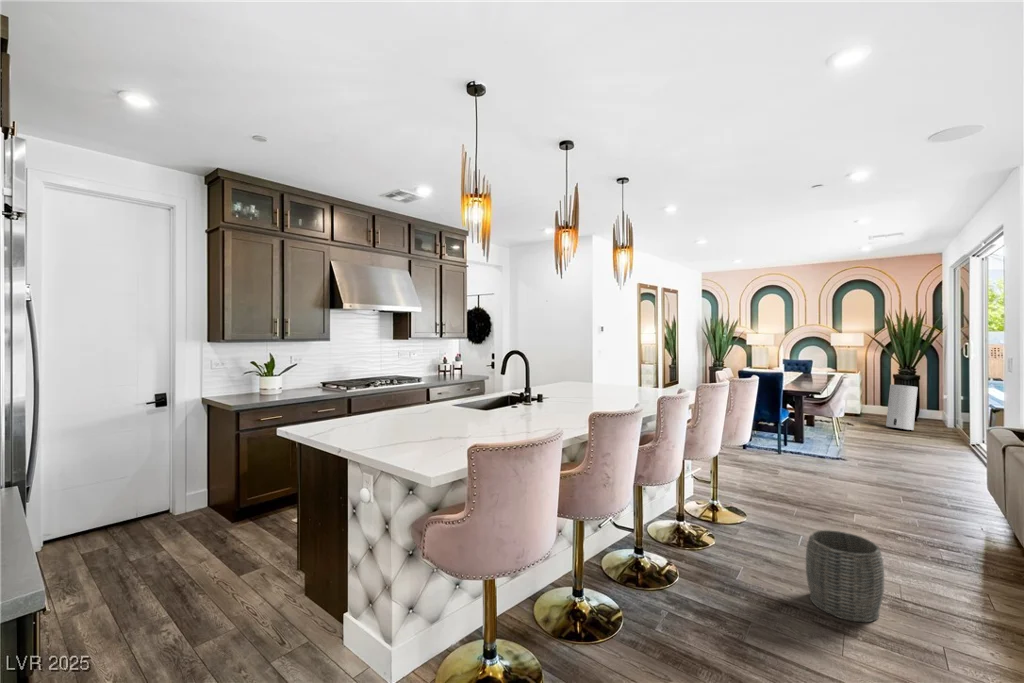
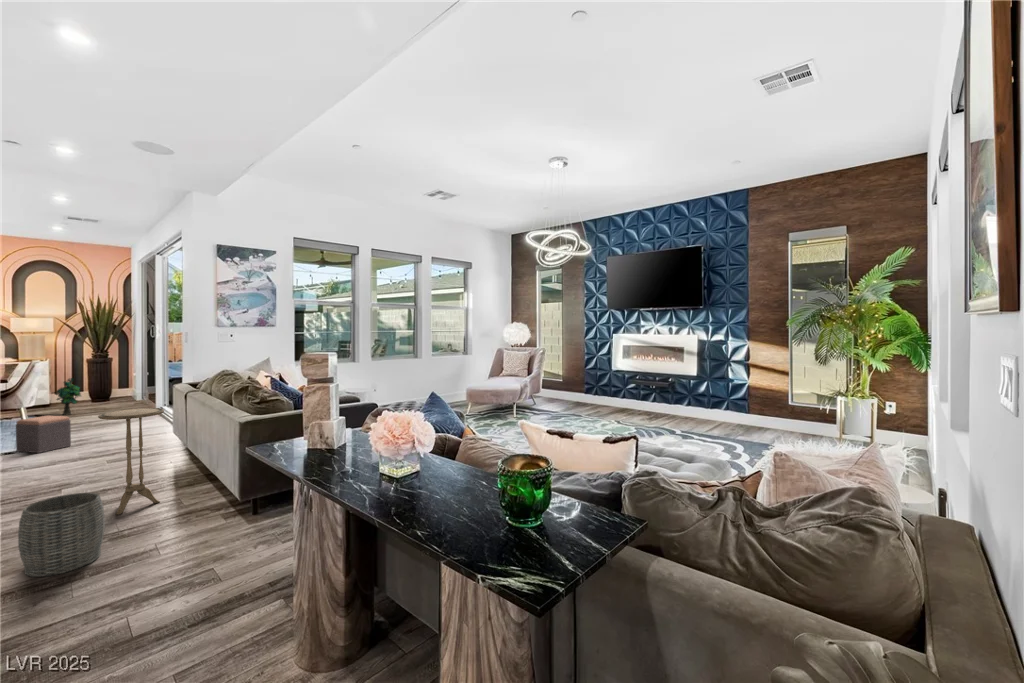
air purifier: present [886,385,918,430] -> none [81,367,112,409]
decorative plant: none [859,394,886,431] -> present [54,378,81,415]
footstool: none [826,432,870,467] -> present [16,416,71,453]
side table: none [886,449,967,580] -> present [98,408,164,515]

